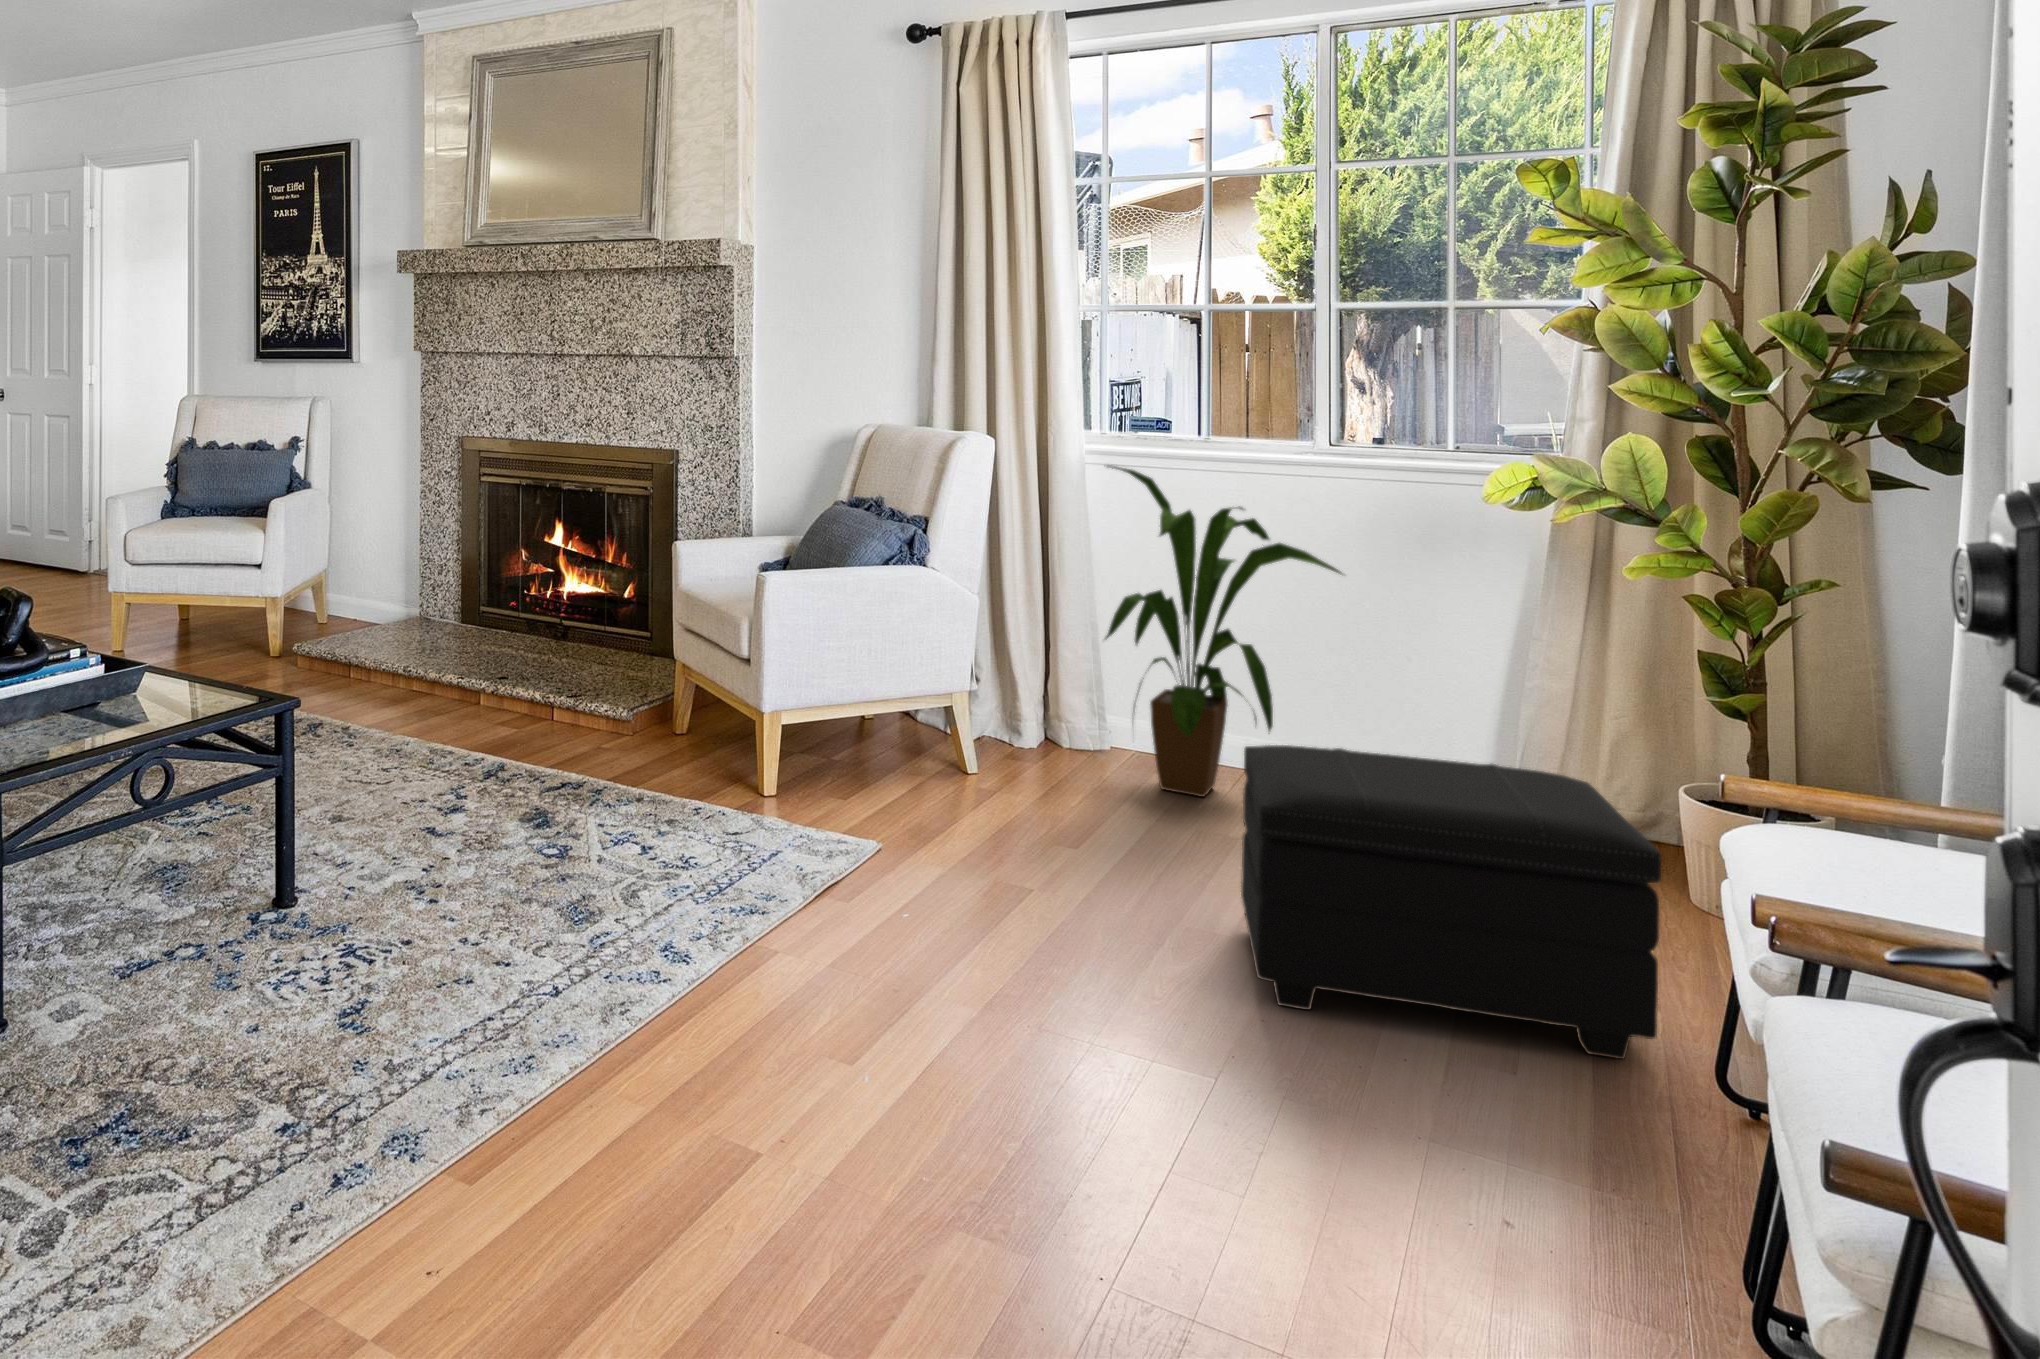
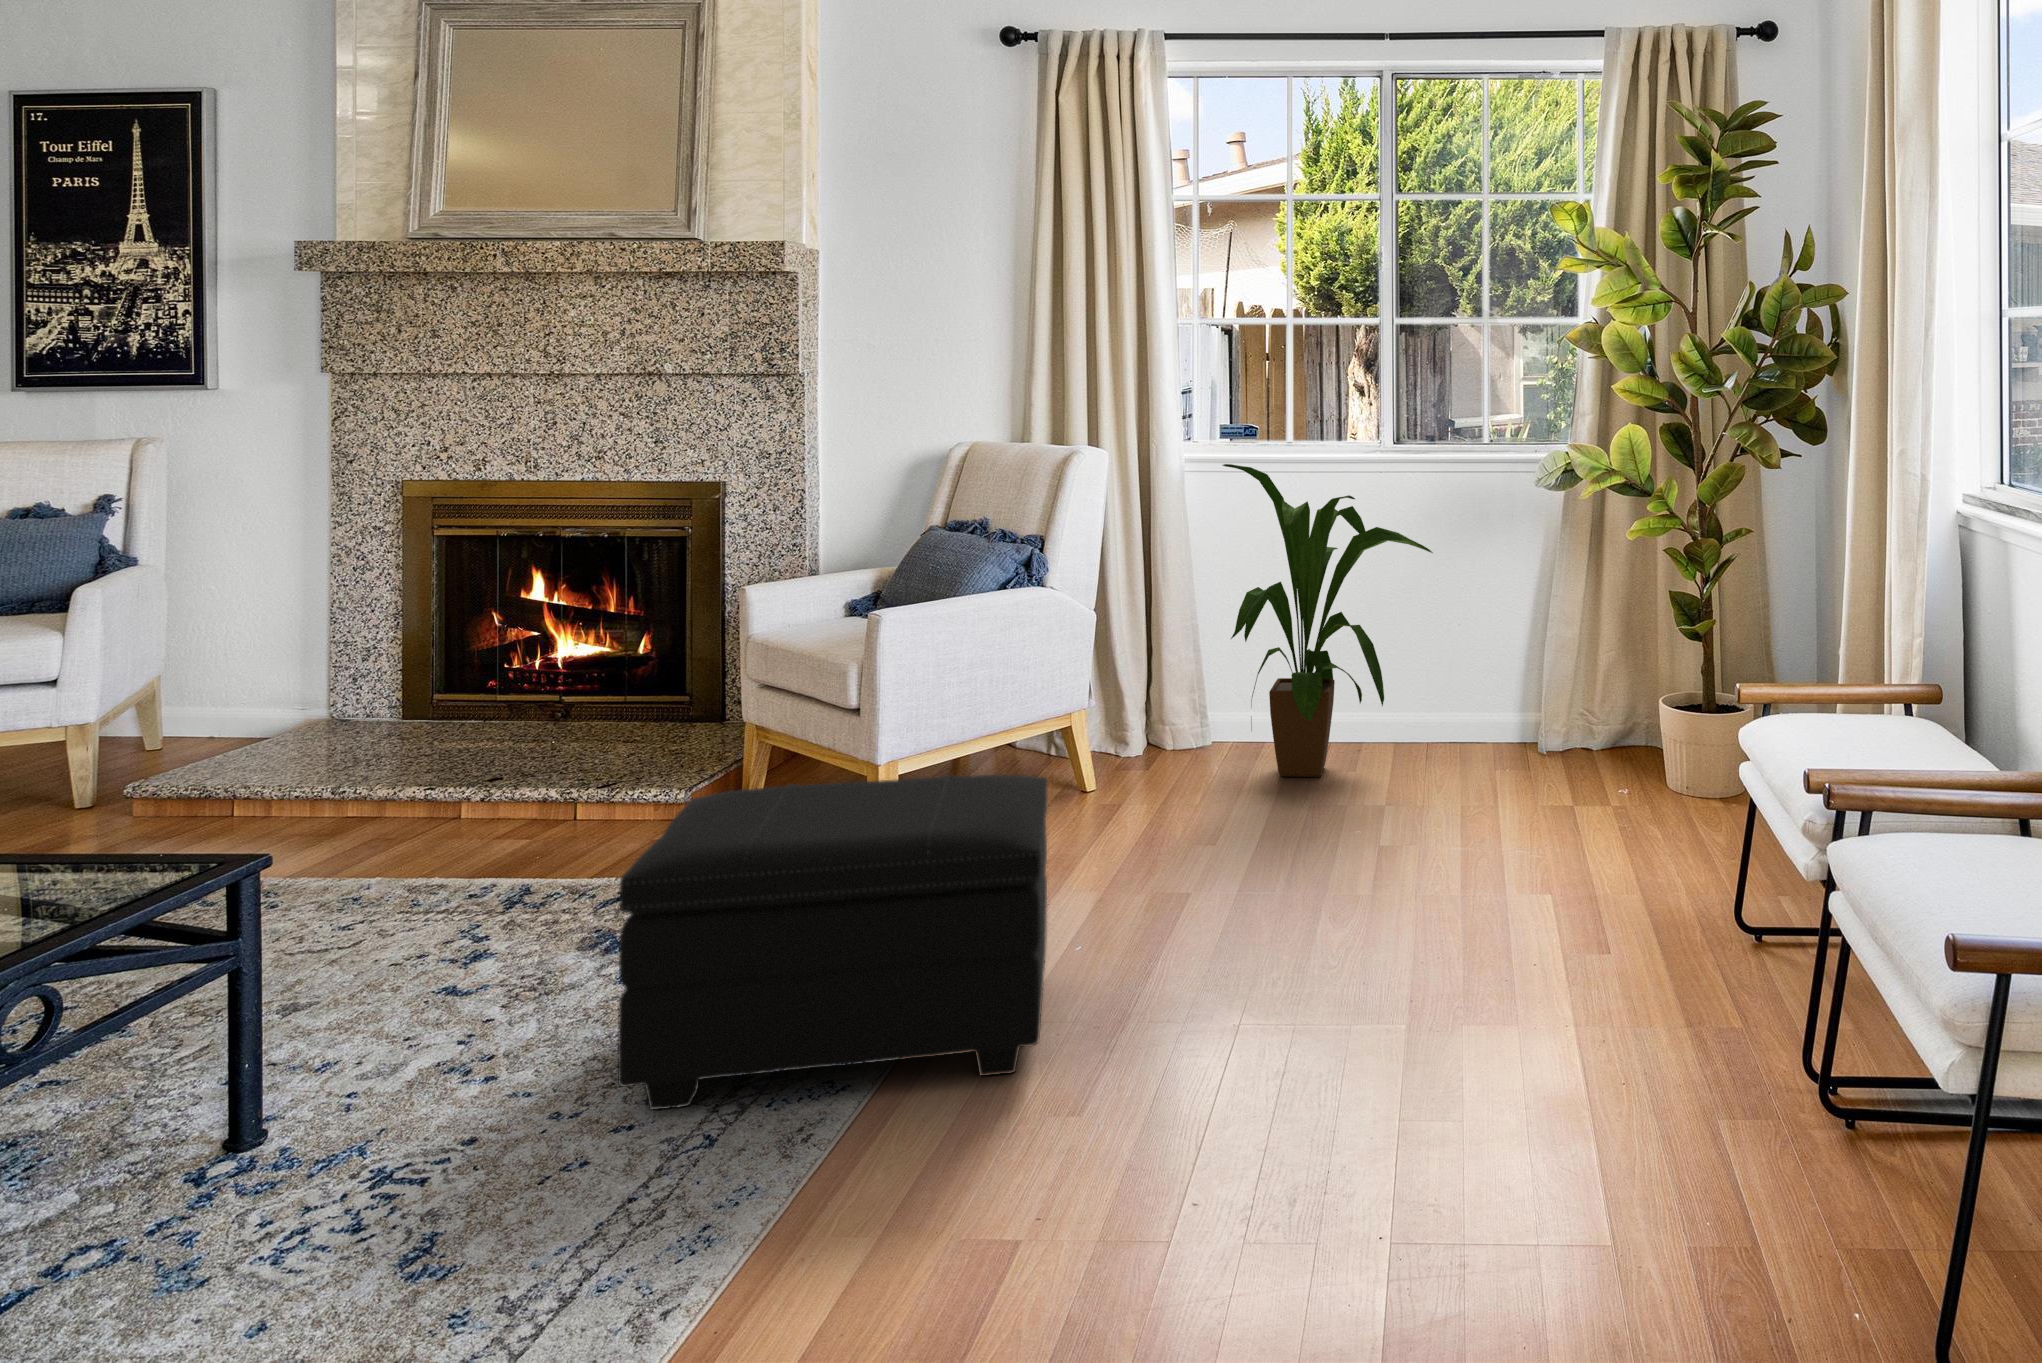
footstool: present [1241,745,1662,1059] -> present [618,775,1047,1109]

